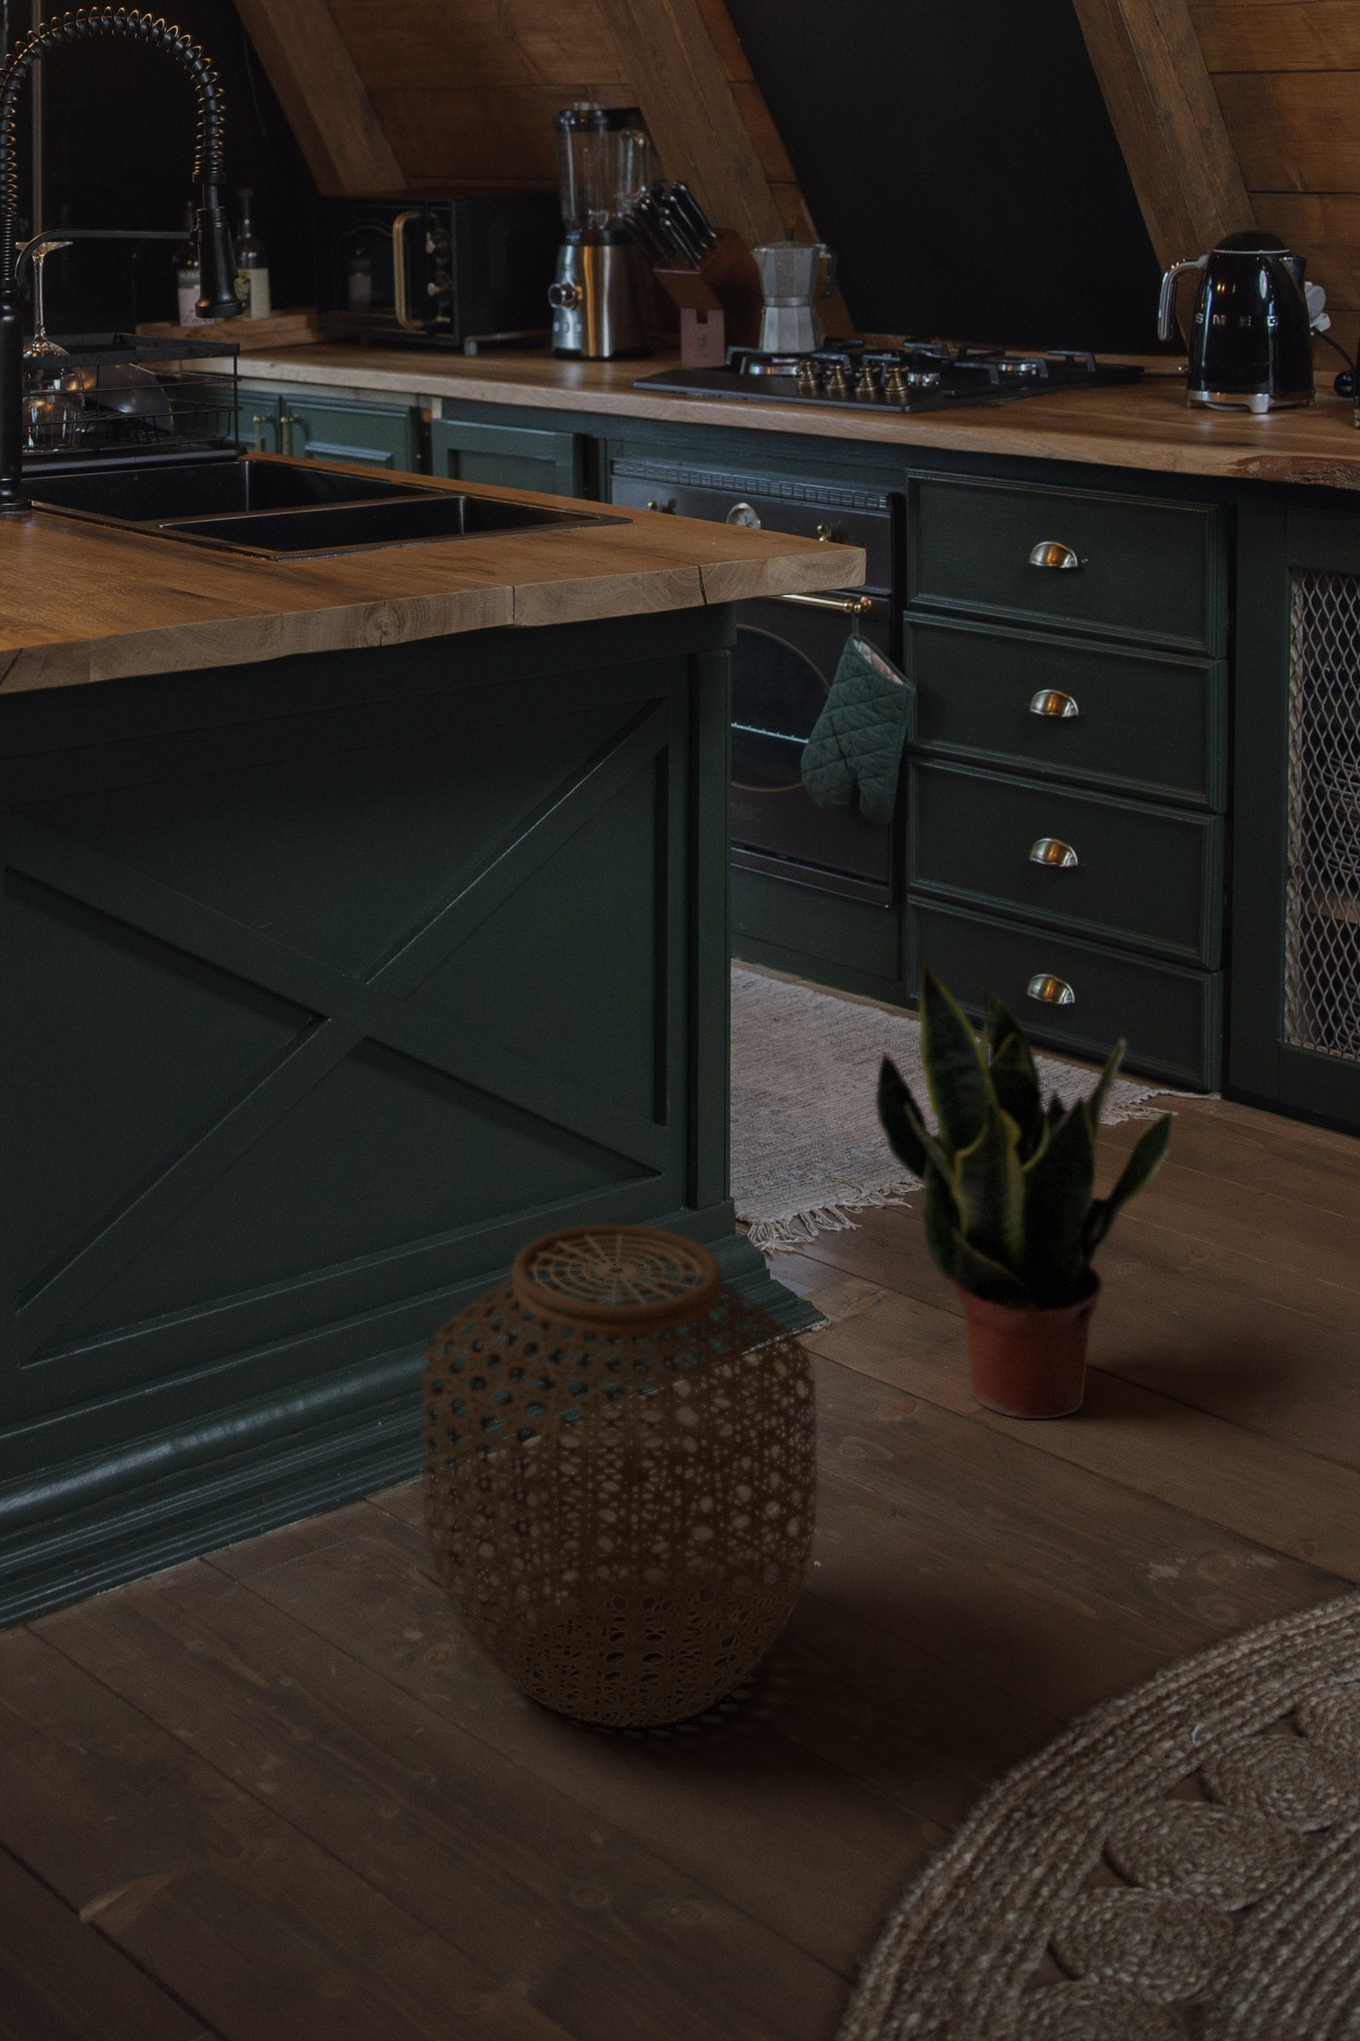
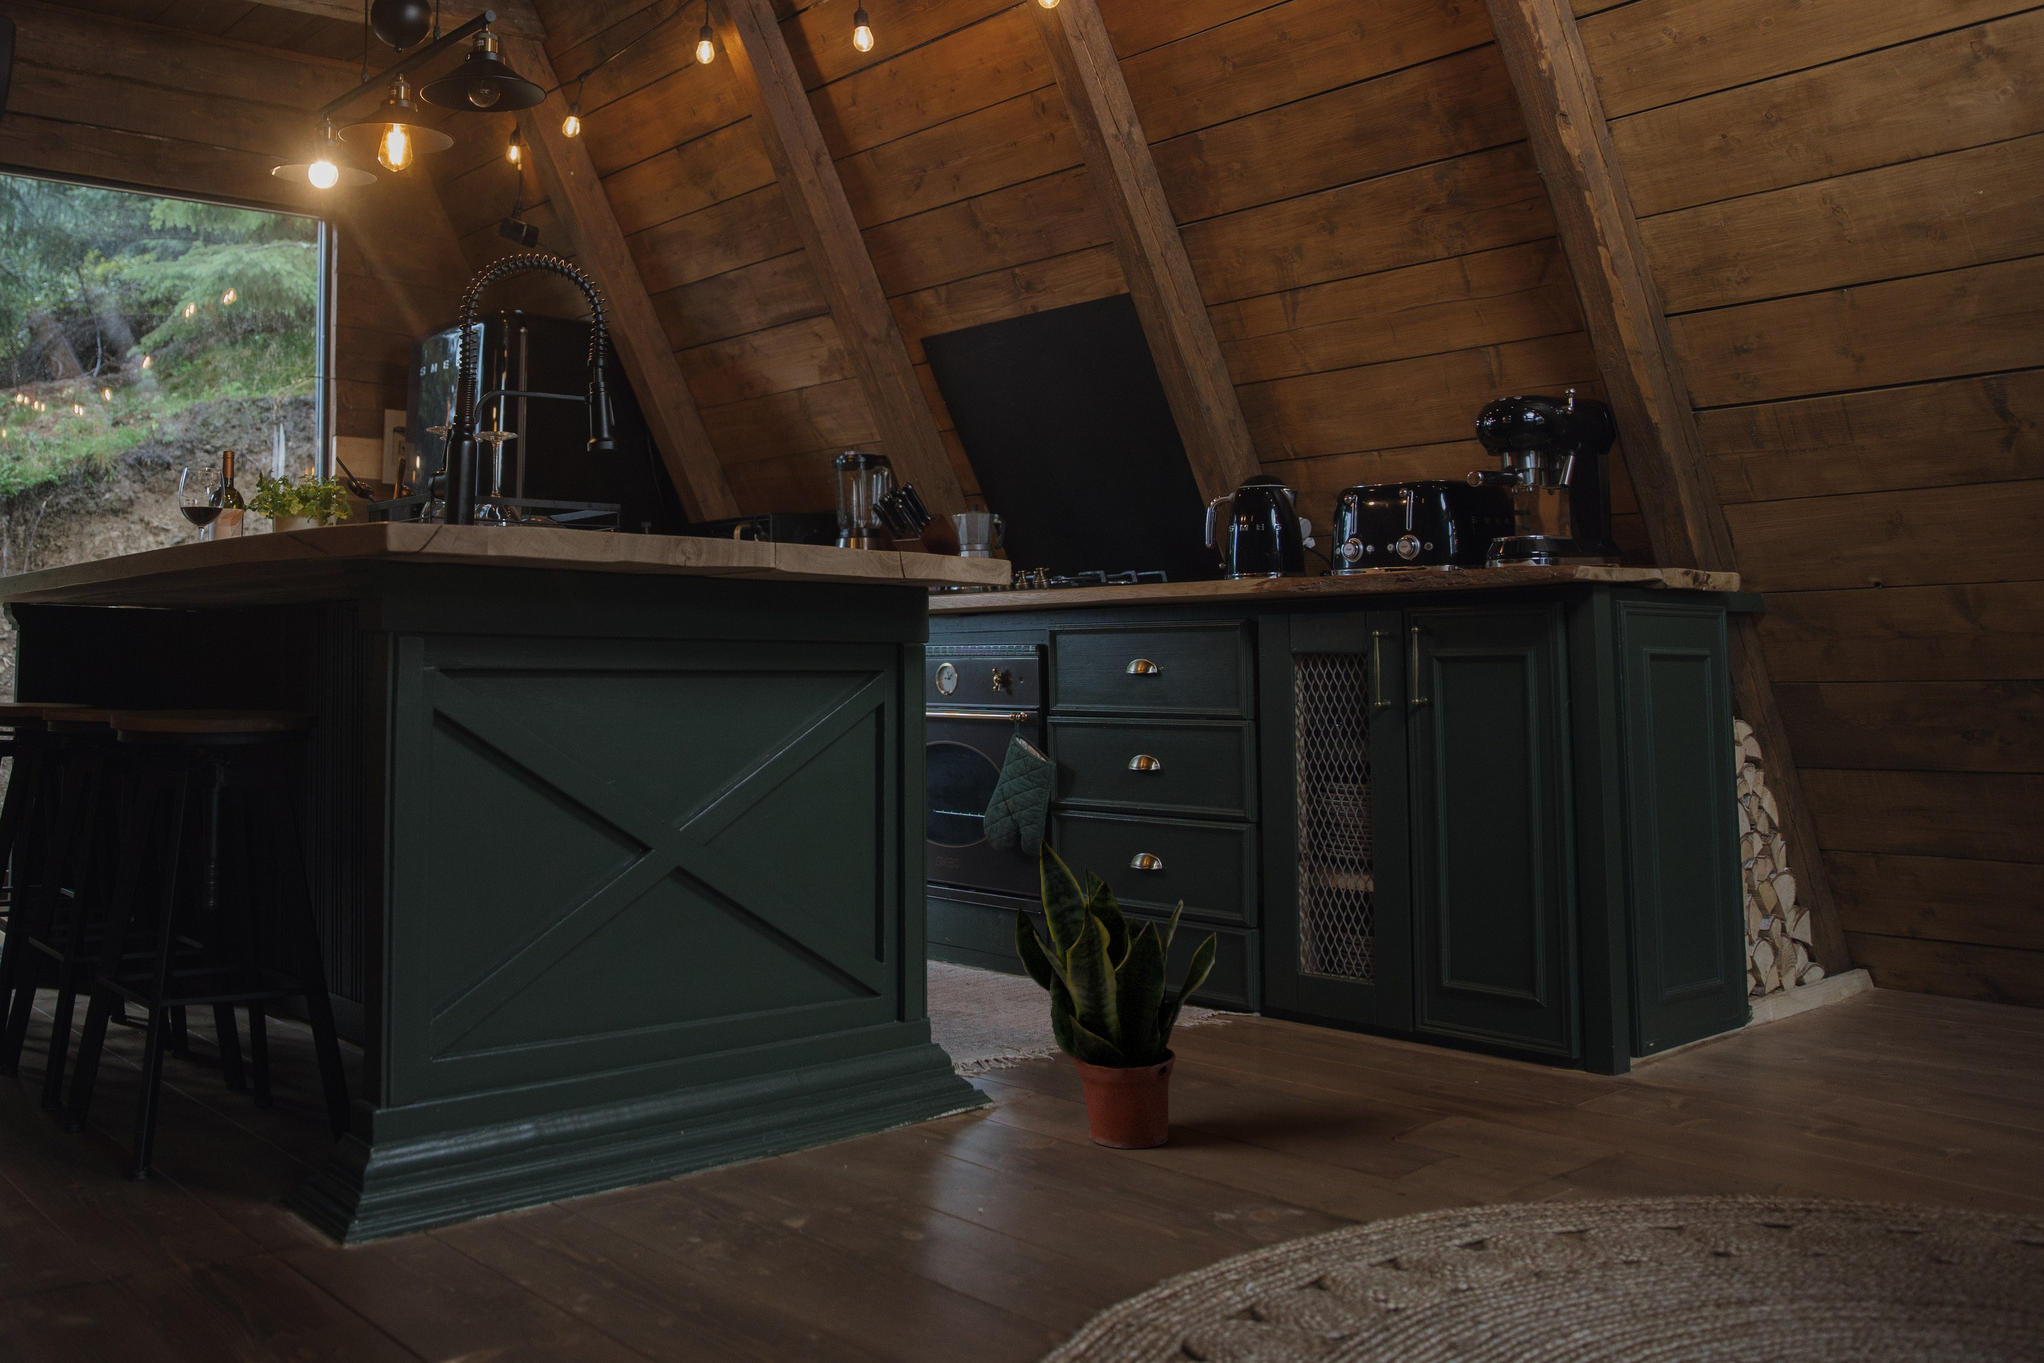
woven basket: present [422,1225,817,1726] -> none [680,957,964,1299]

